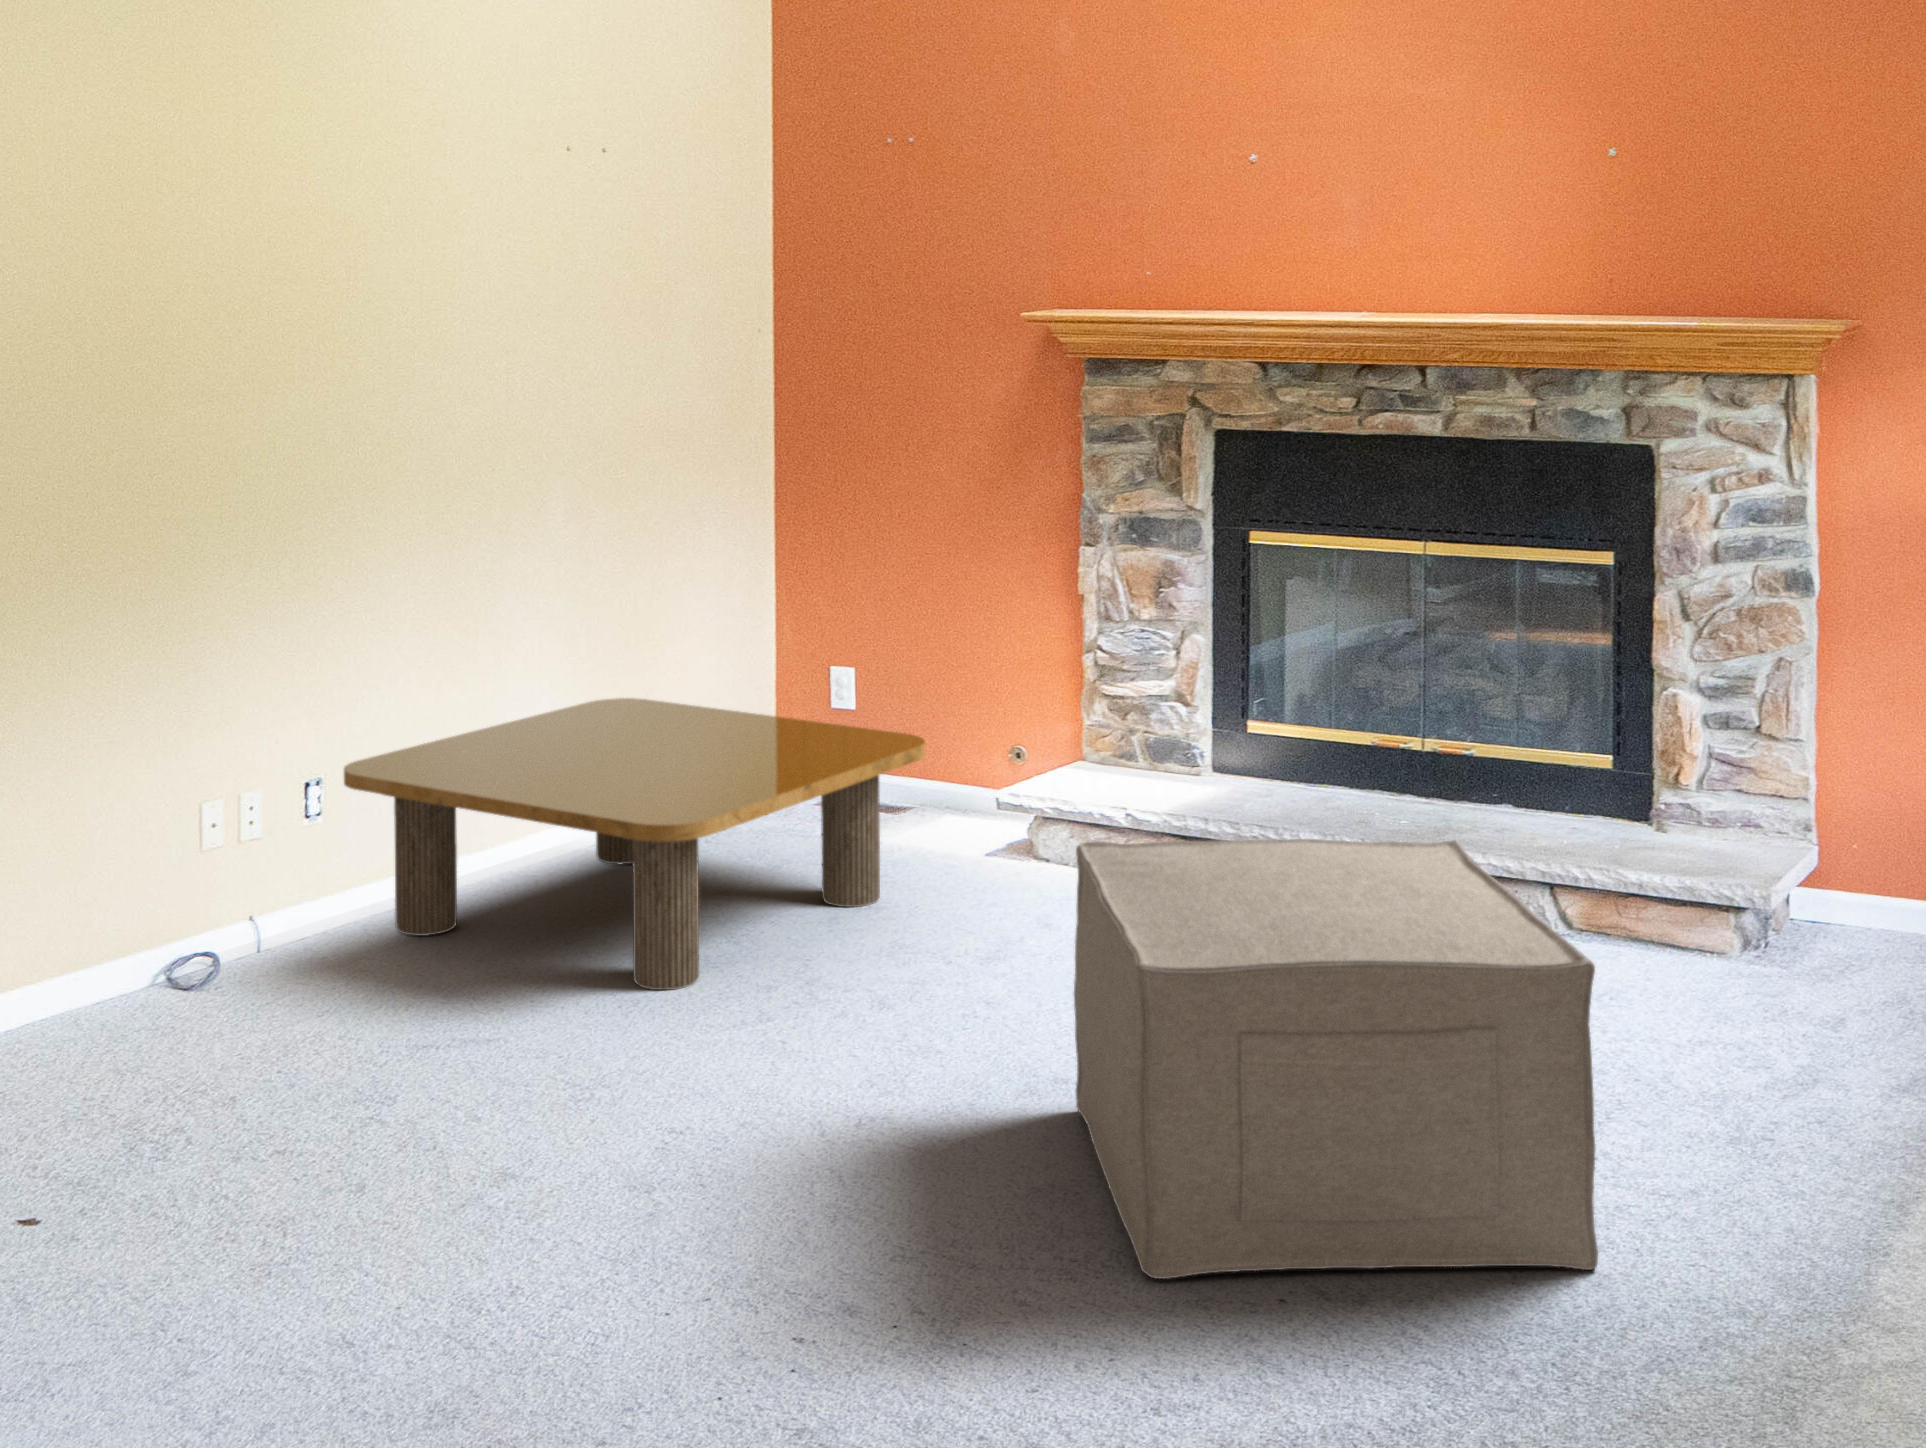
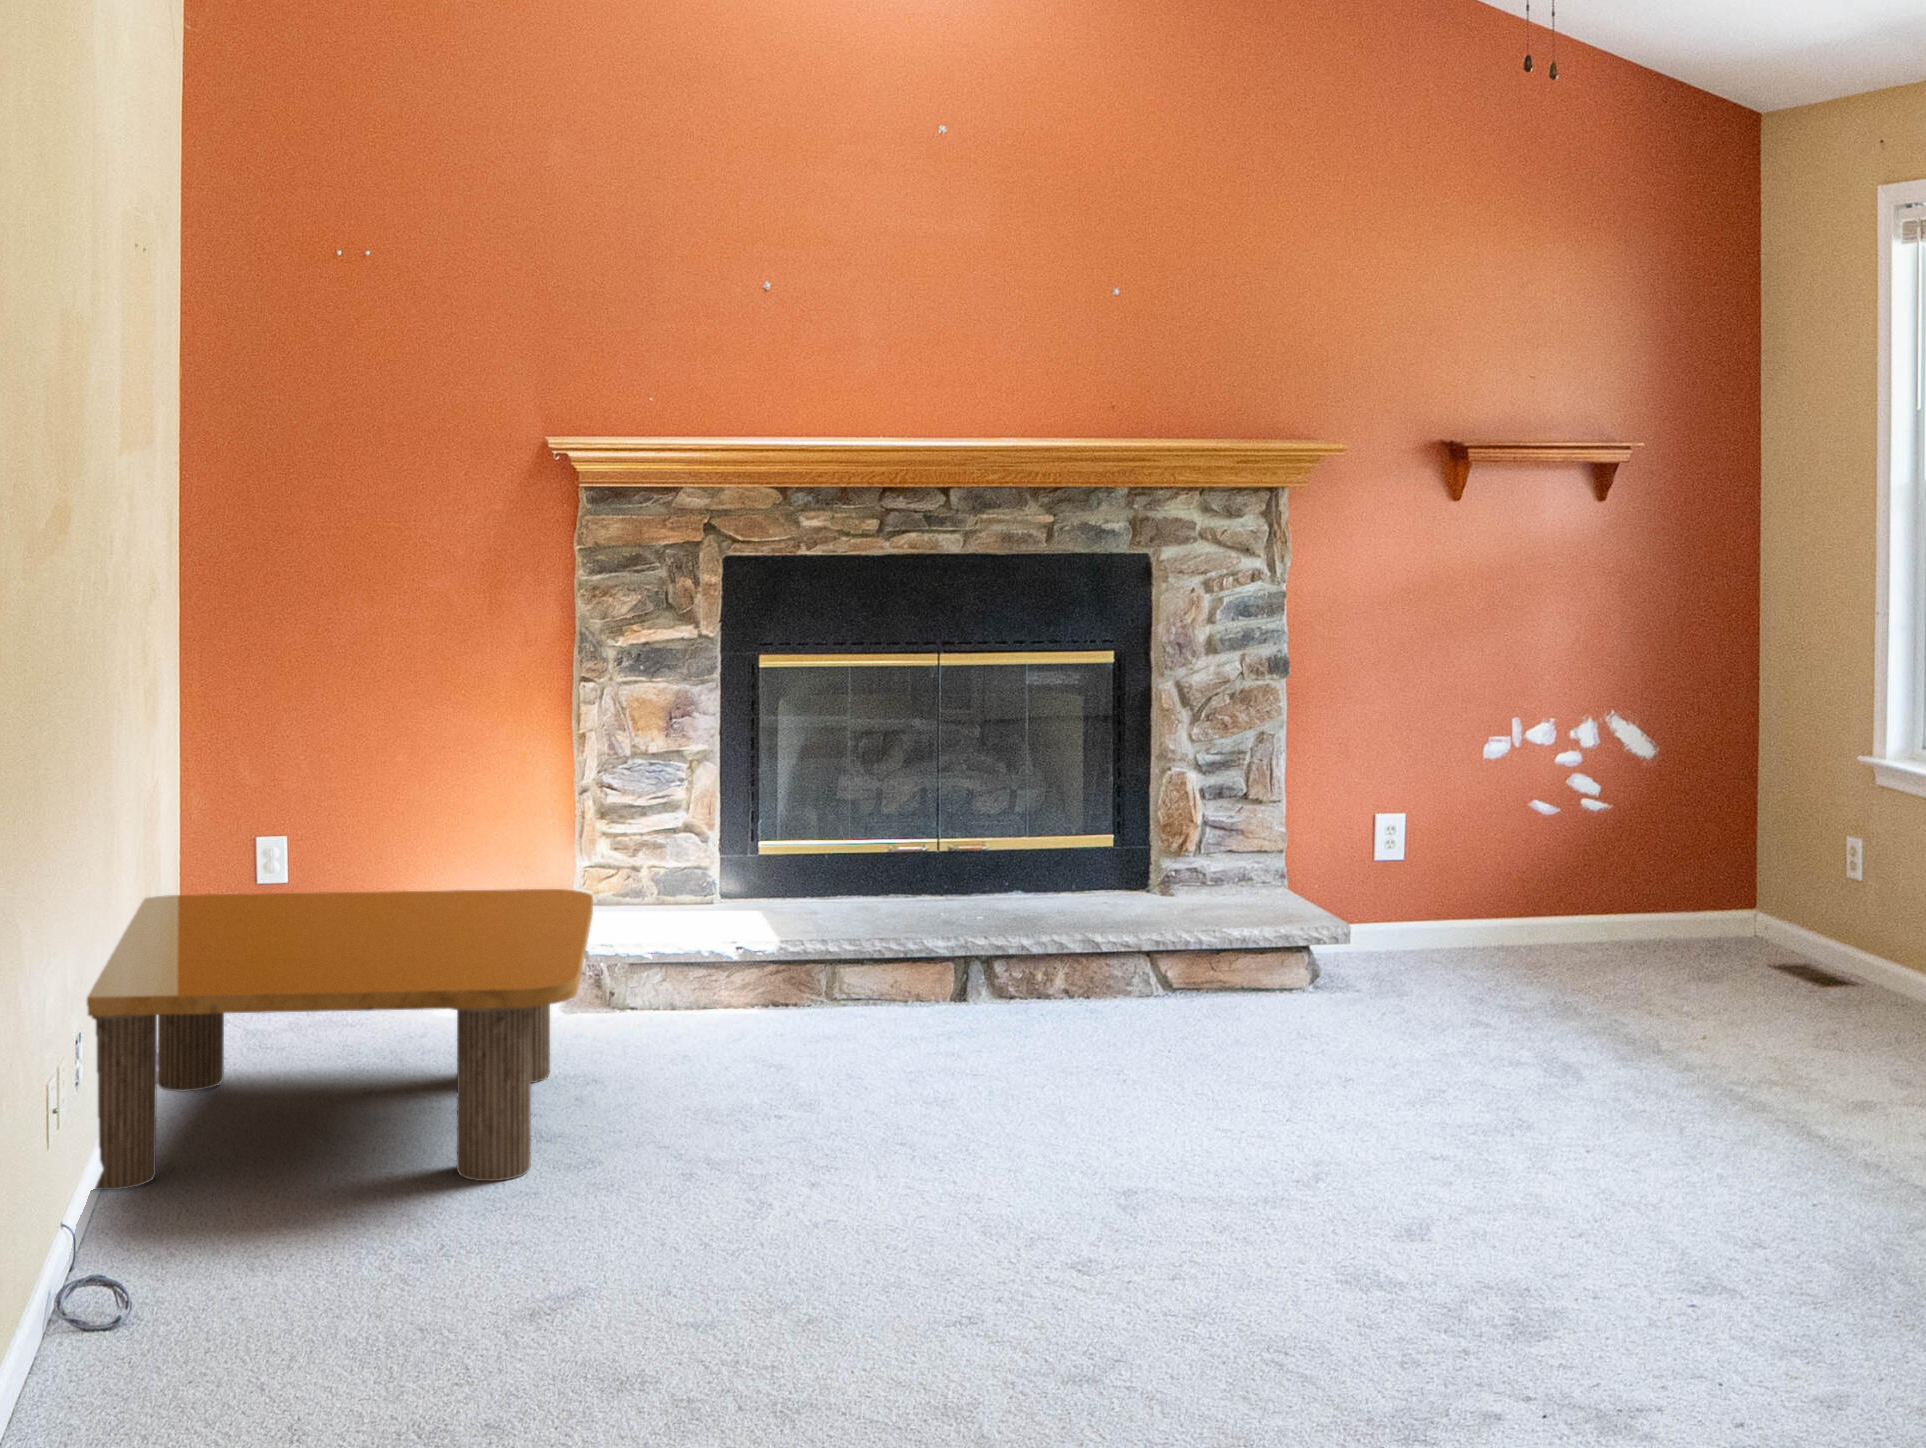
ottoman: present [1074,839,1598,1279] -> none [1070,884,1601,1267]

